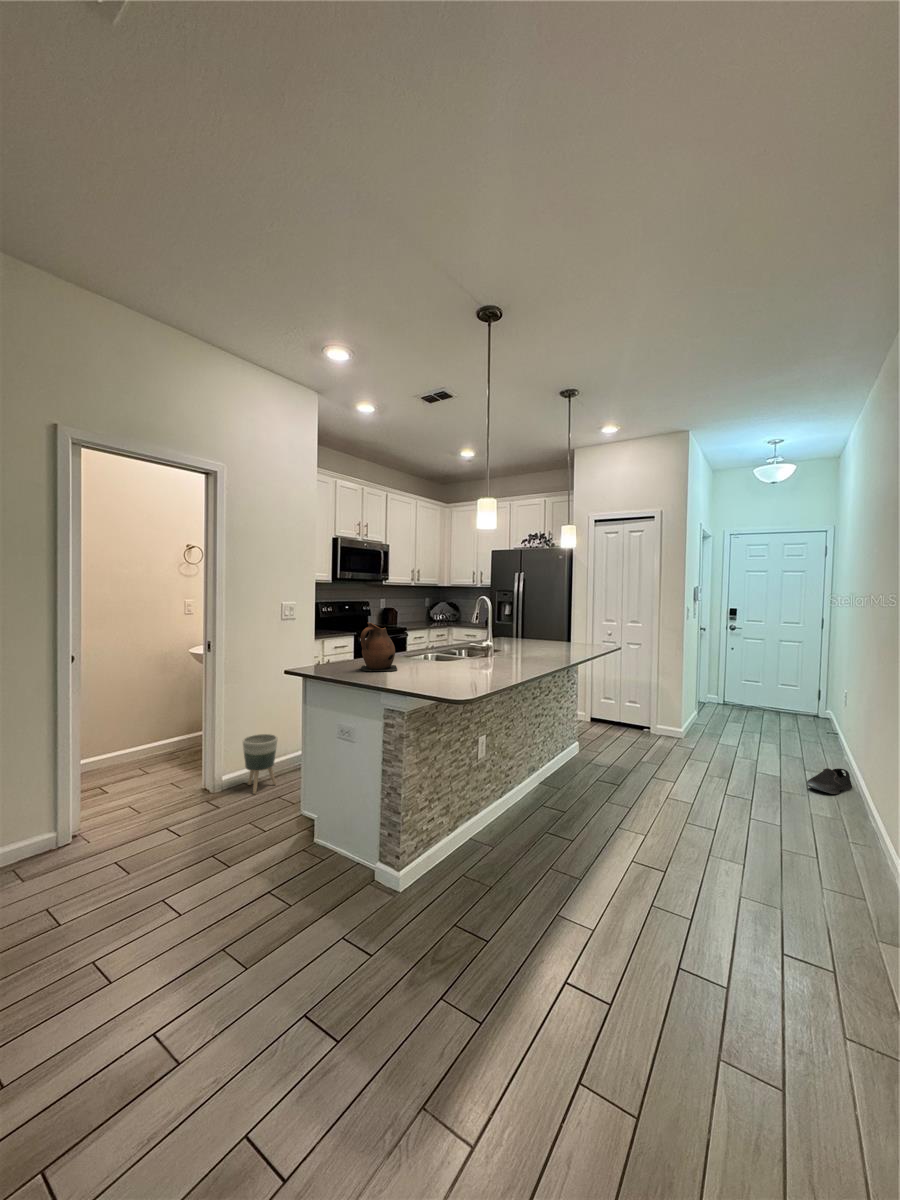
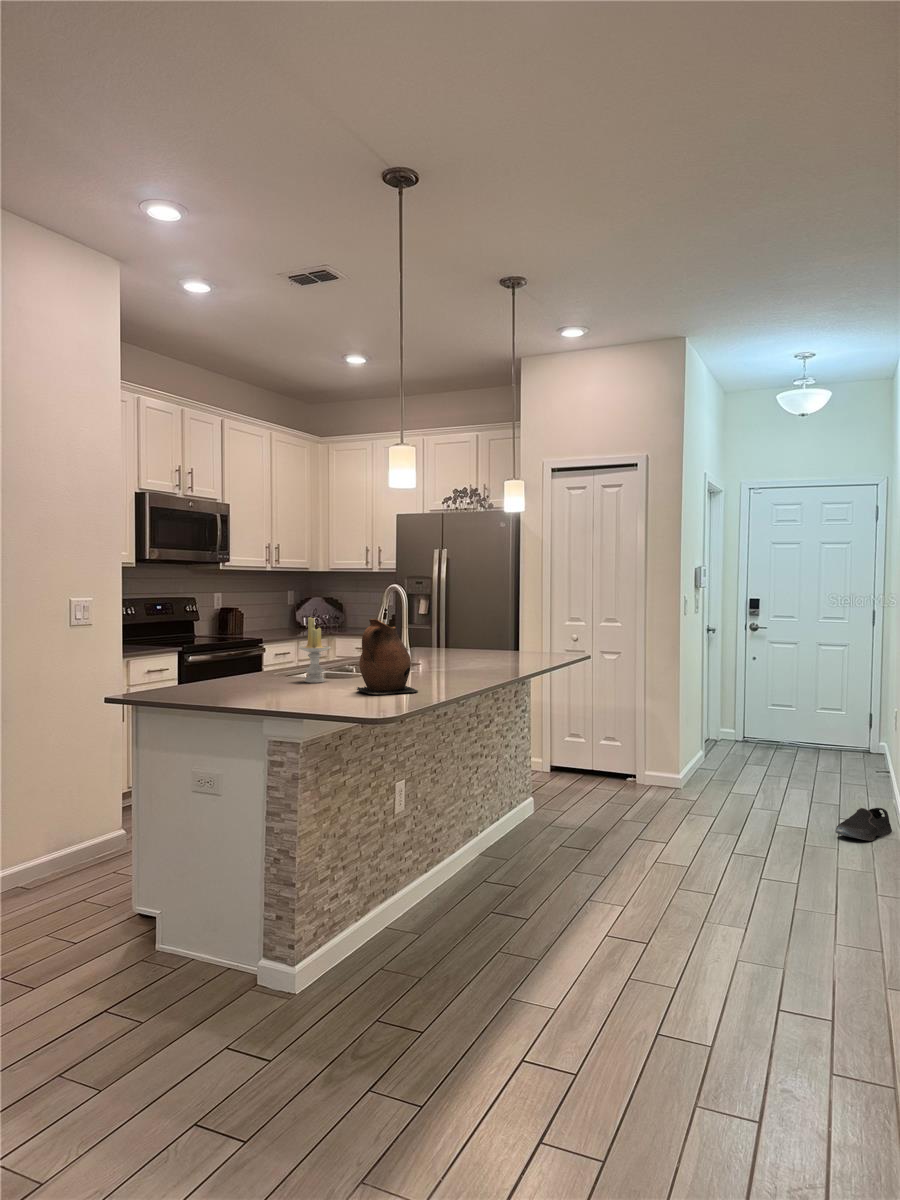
candle: none [414,621,436,665] -> present [299,617,331,683]
ceramic pitcher: present [361,623,397,671] -> present [357,619,418,693]
planter: present [243,734,277,794] -> none [18,805,75,898]

